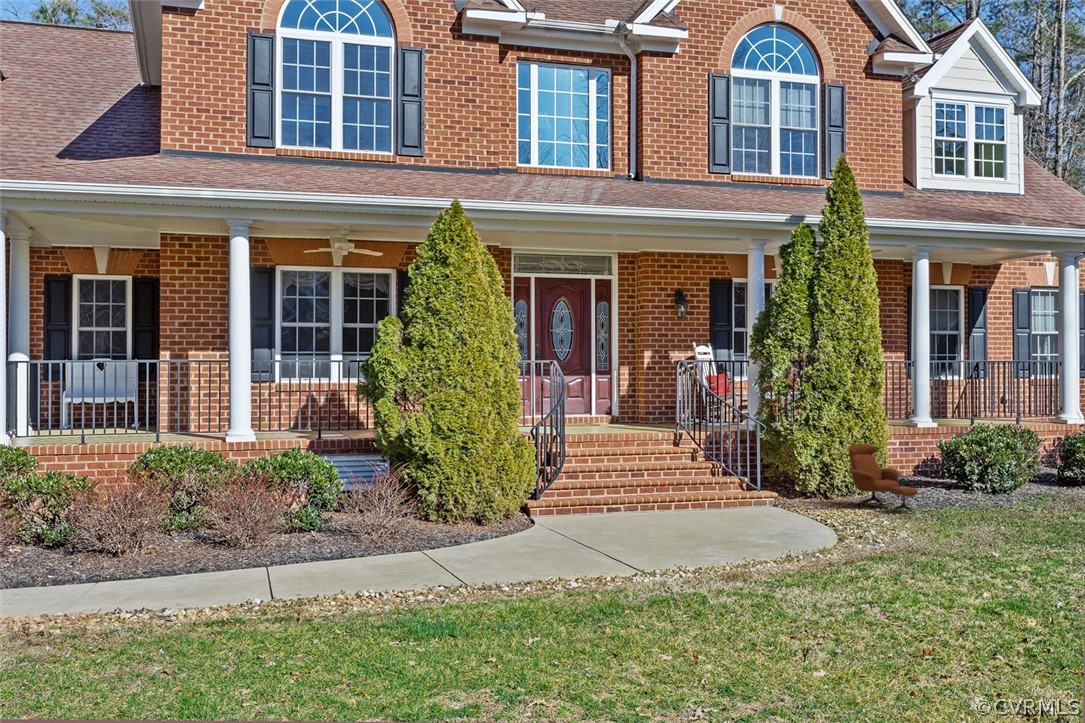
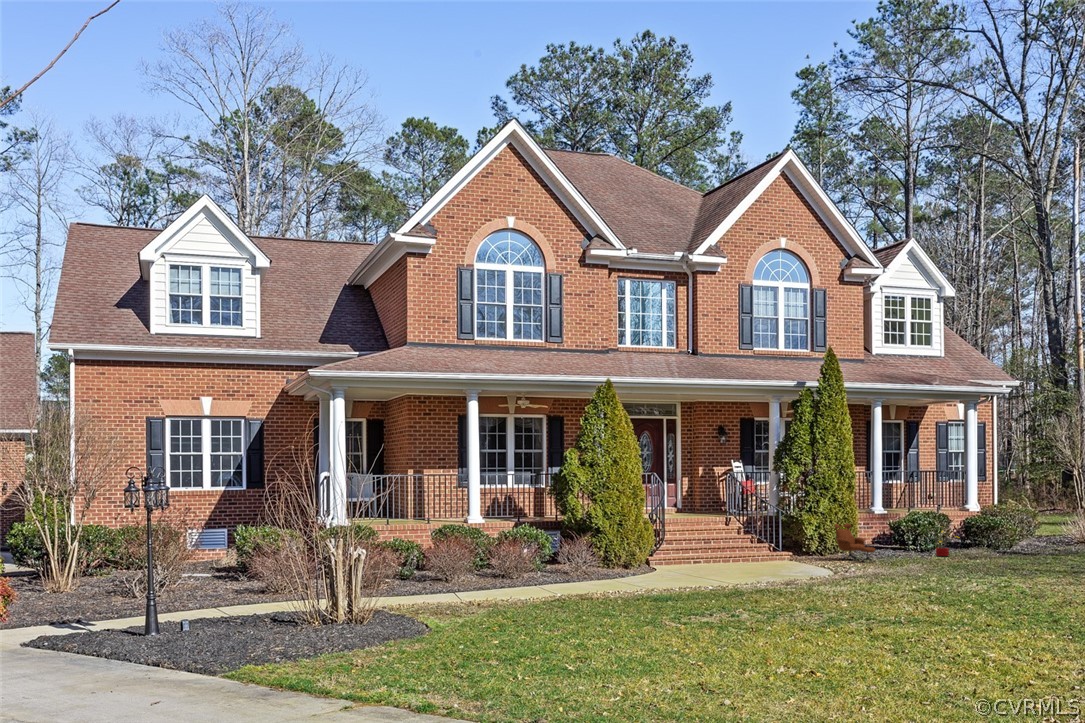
decorative plant: none [994,448,1058,499] -> present [932,531,949,556]

